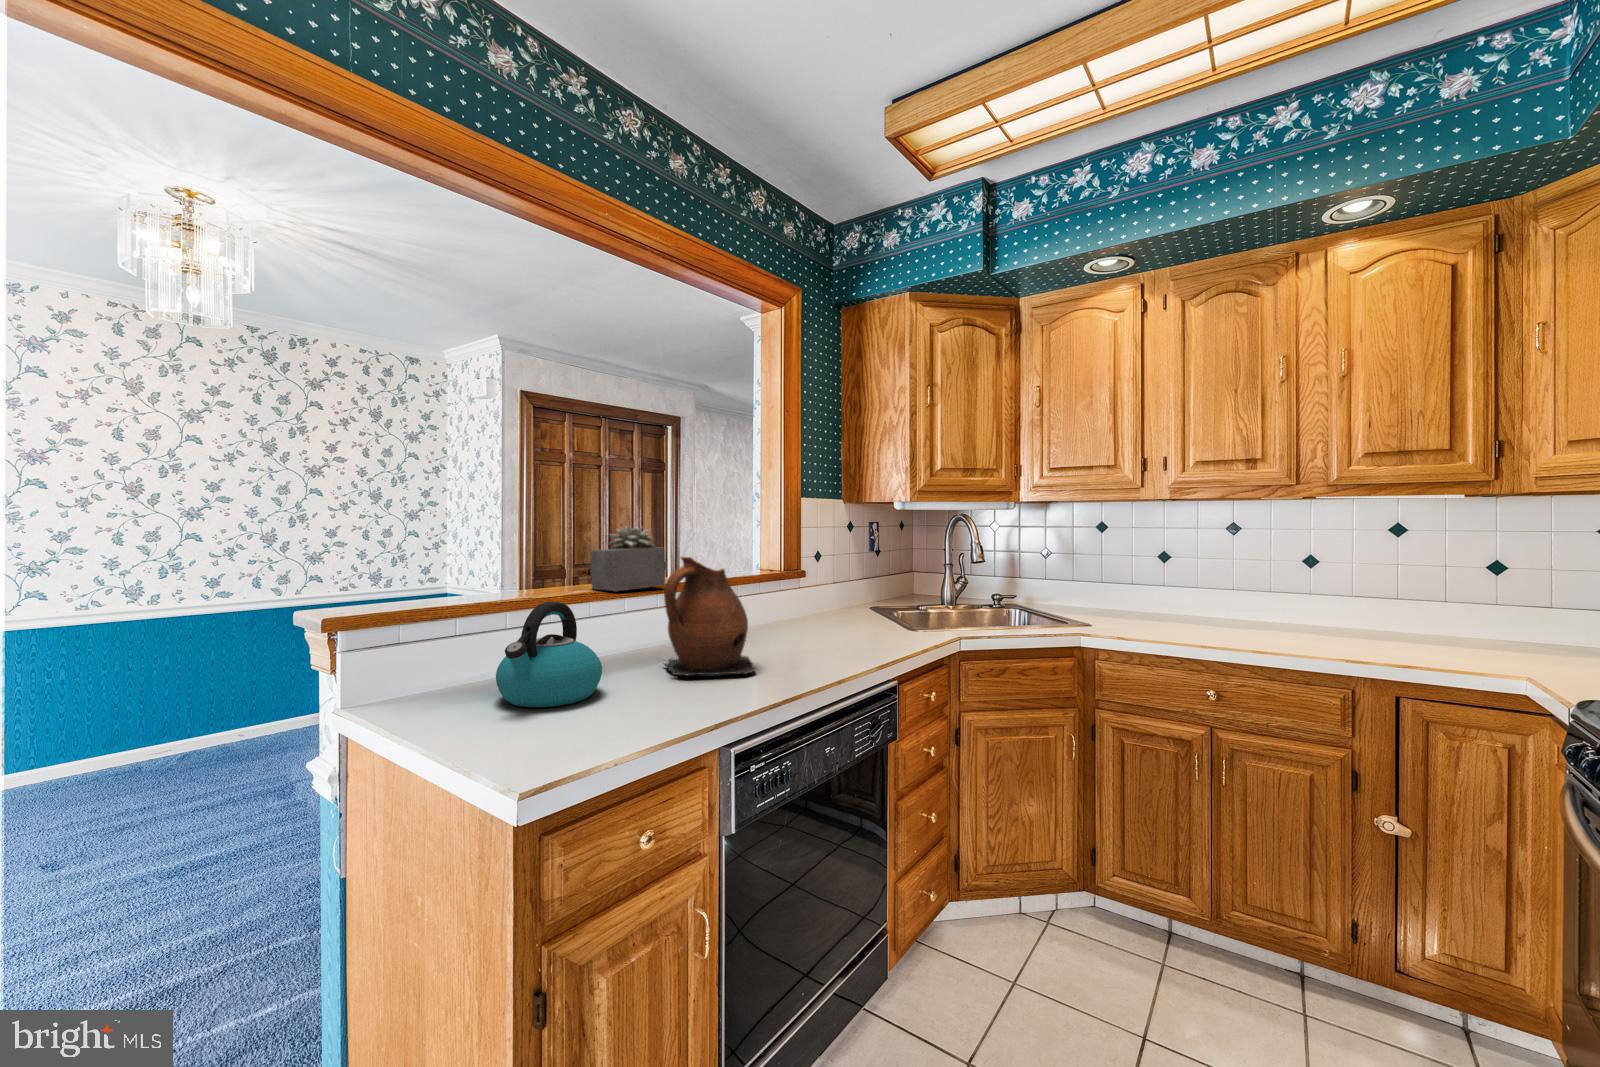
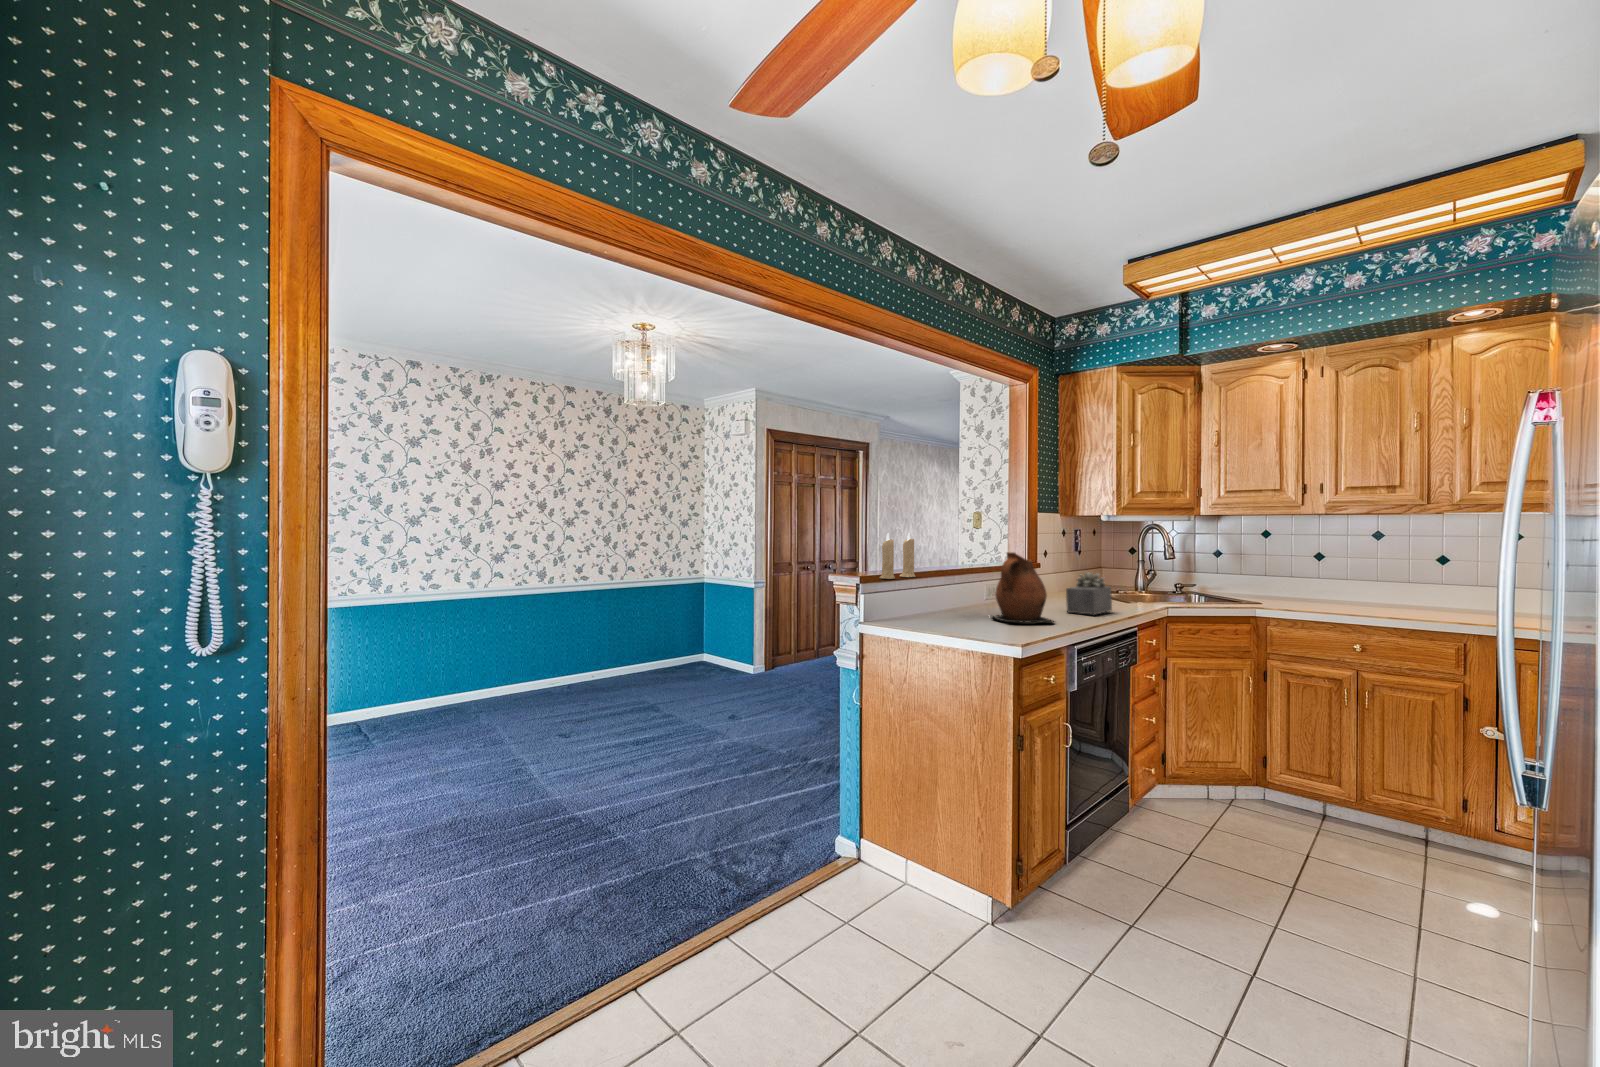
candle: none [443,523,532,607] -> present [879,533,916,579]
succulent plant: present [590,526,665,591] -> present [1066,573,1112,614]
kettle: present [496,602,602,707] -> none [923,576,980,633]

